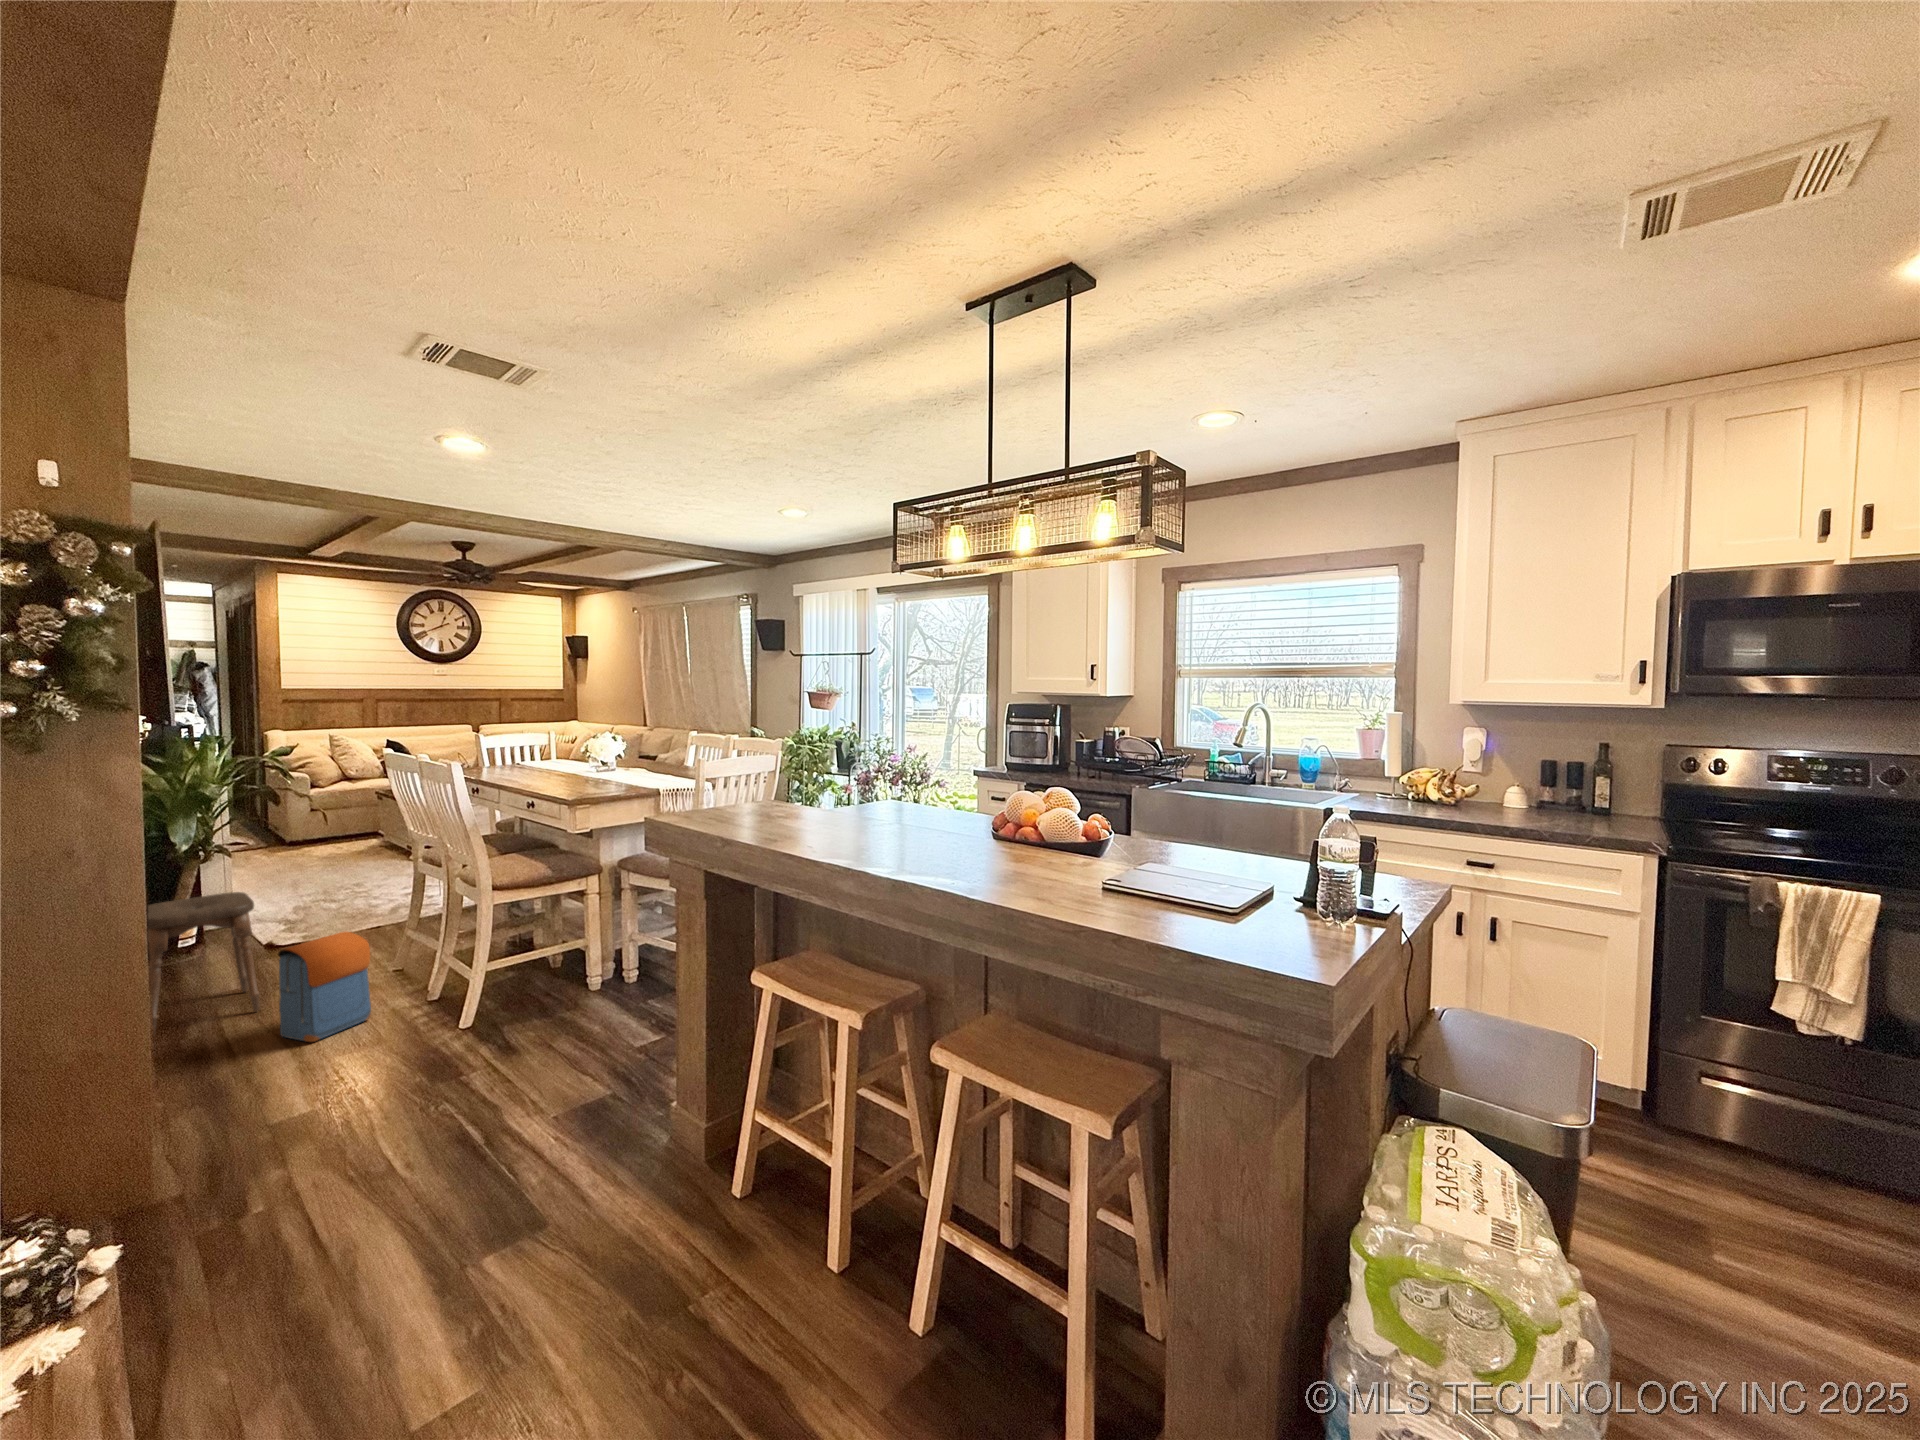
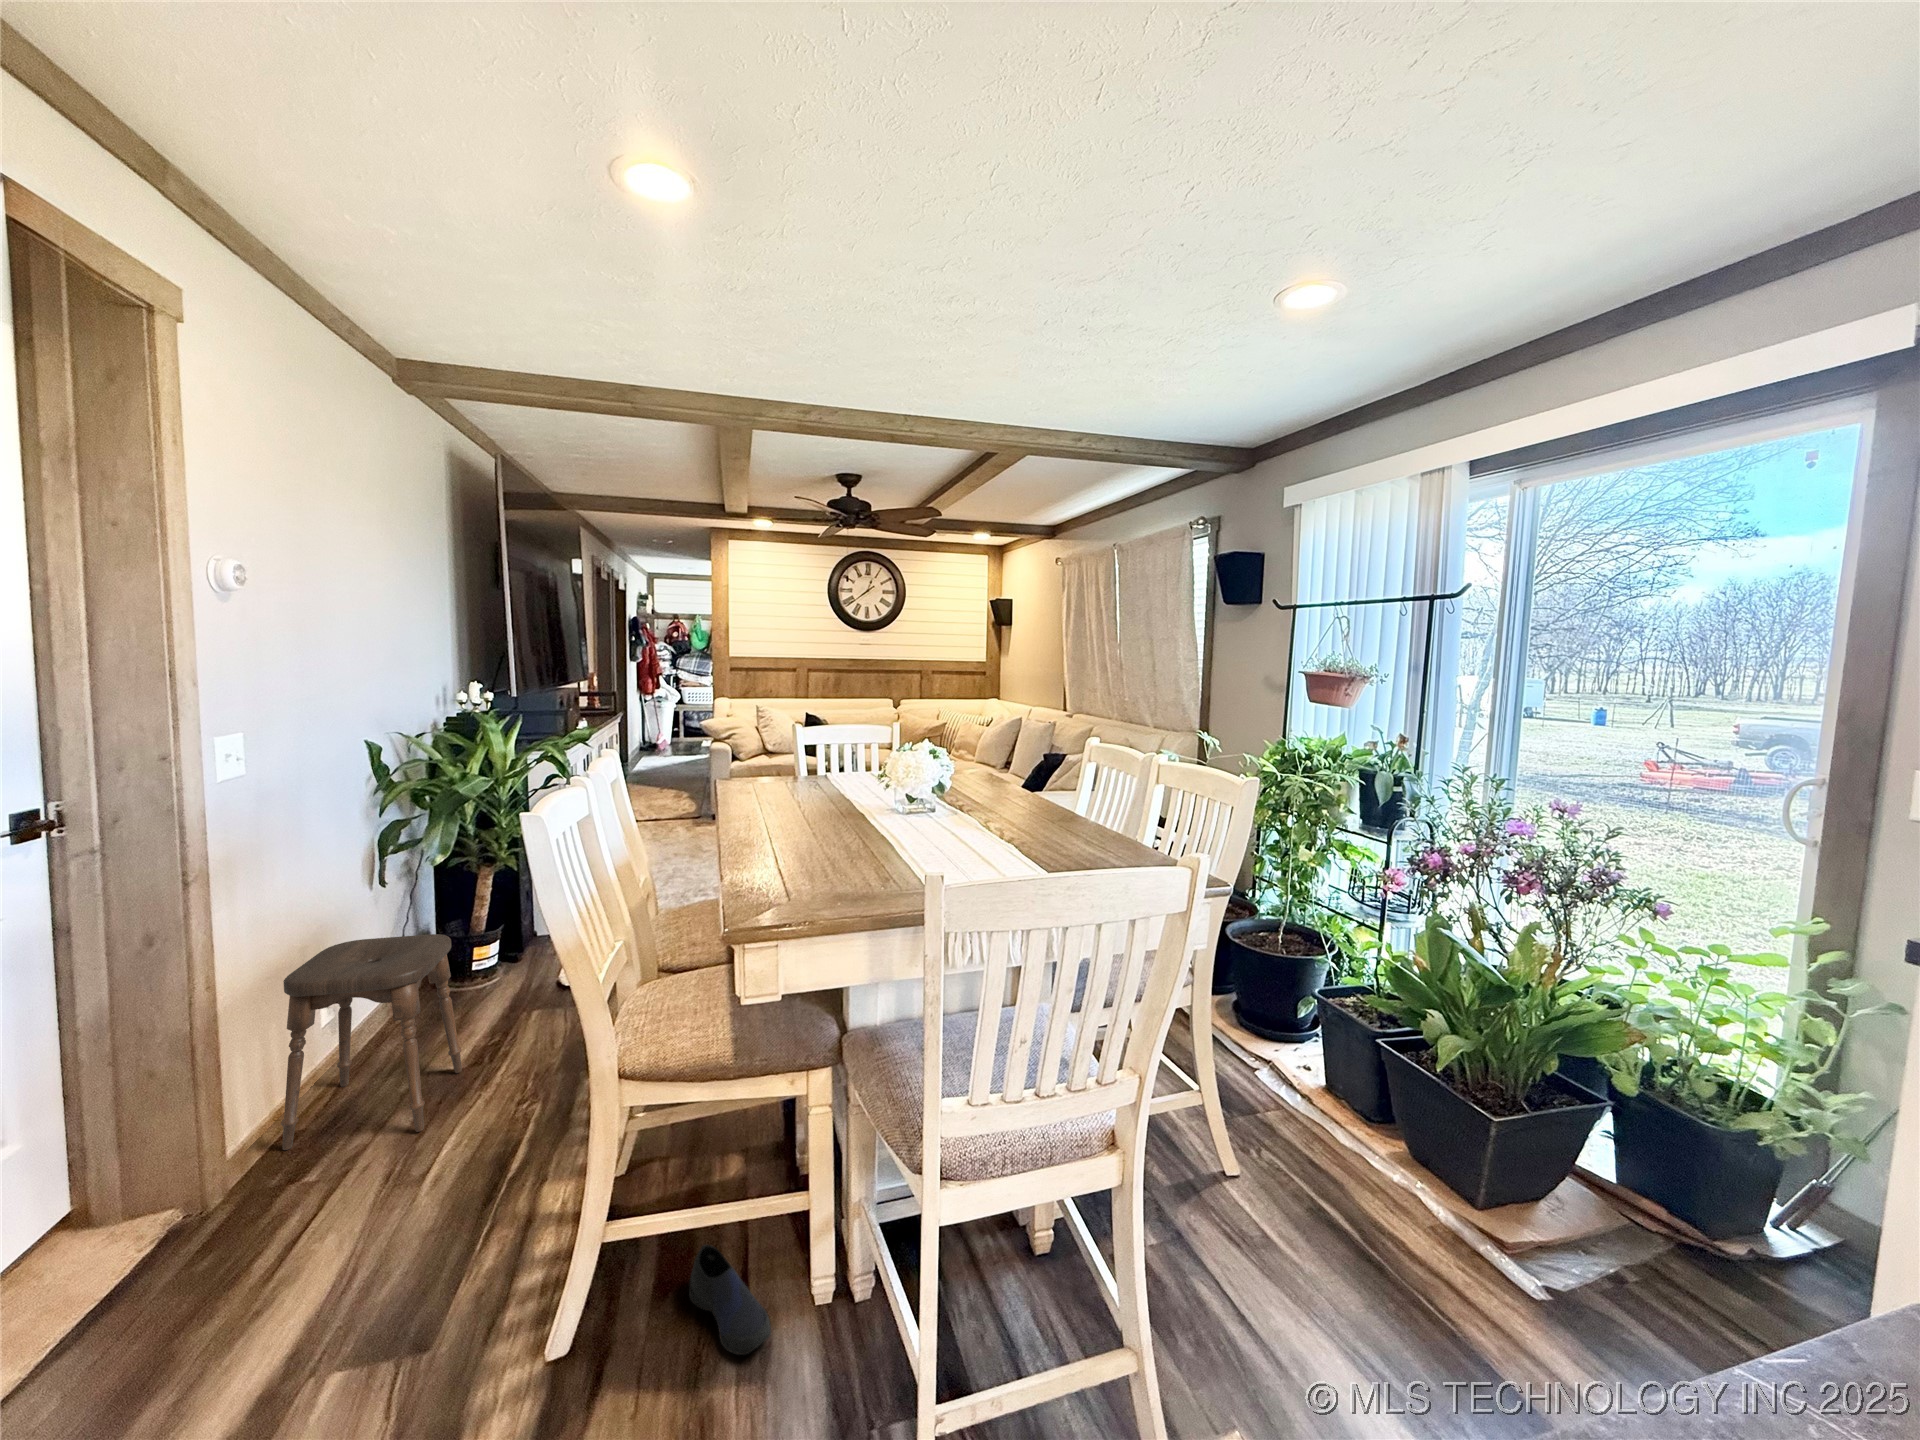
backpack: present [278,931,371,1042] -> none [359,1058,491,1272]
shoe: none [522,981,578,1010] -> present [689,1245,771,1355]

